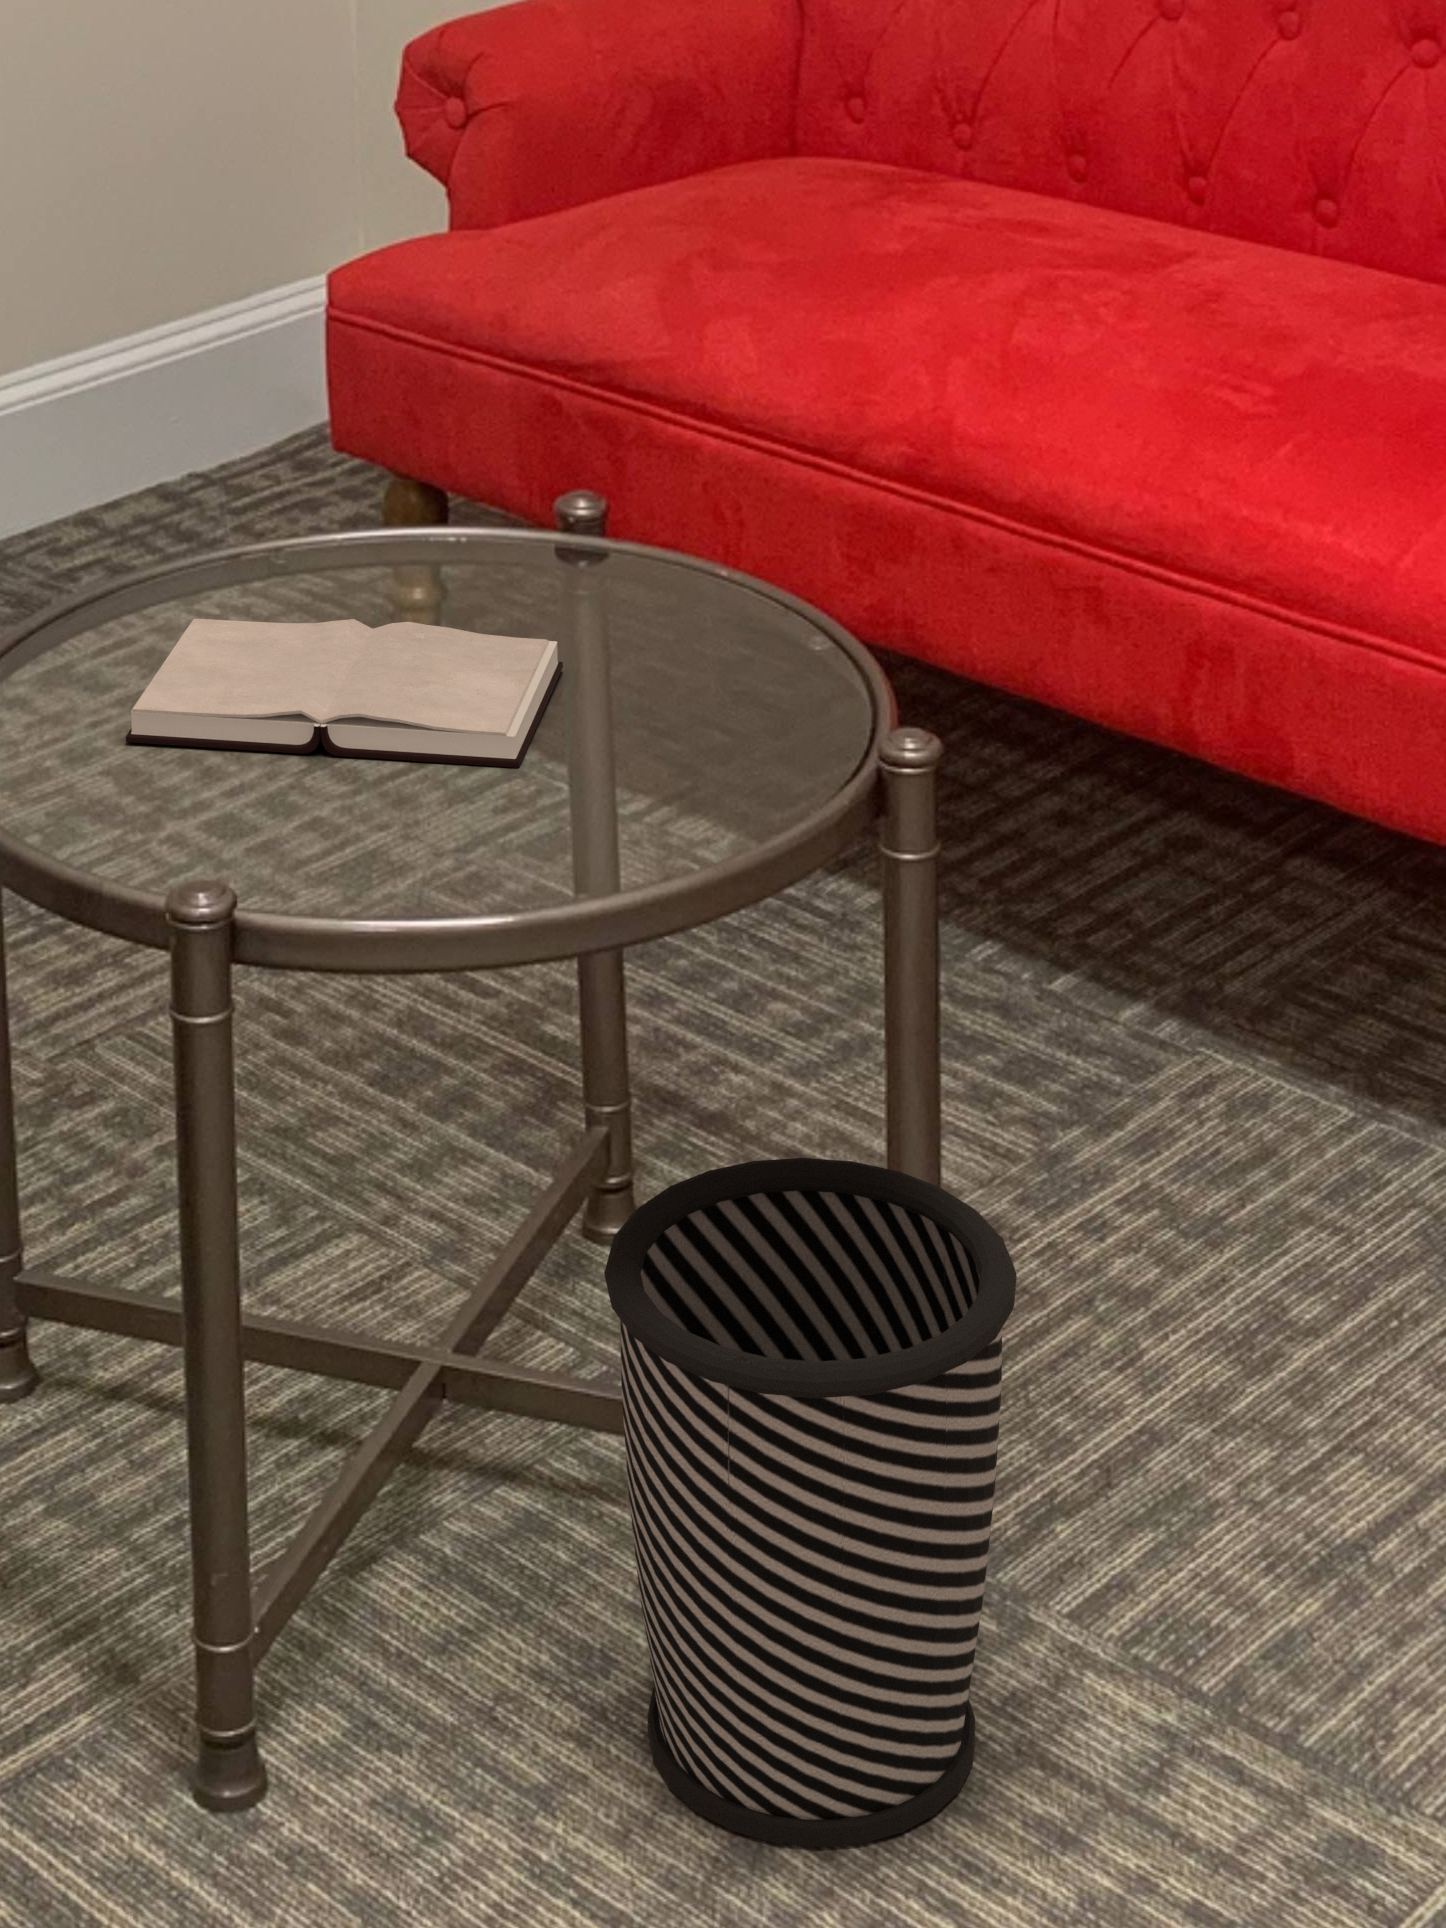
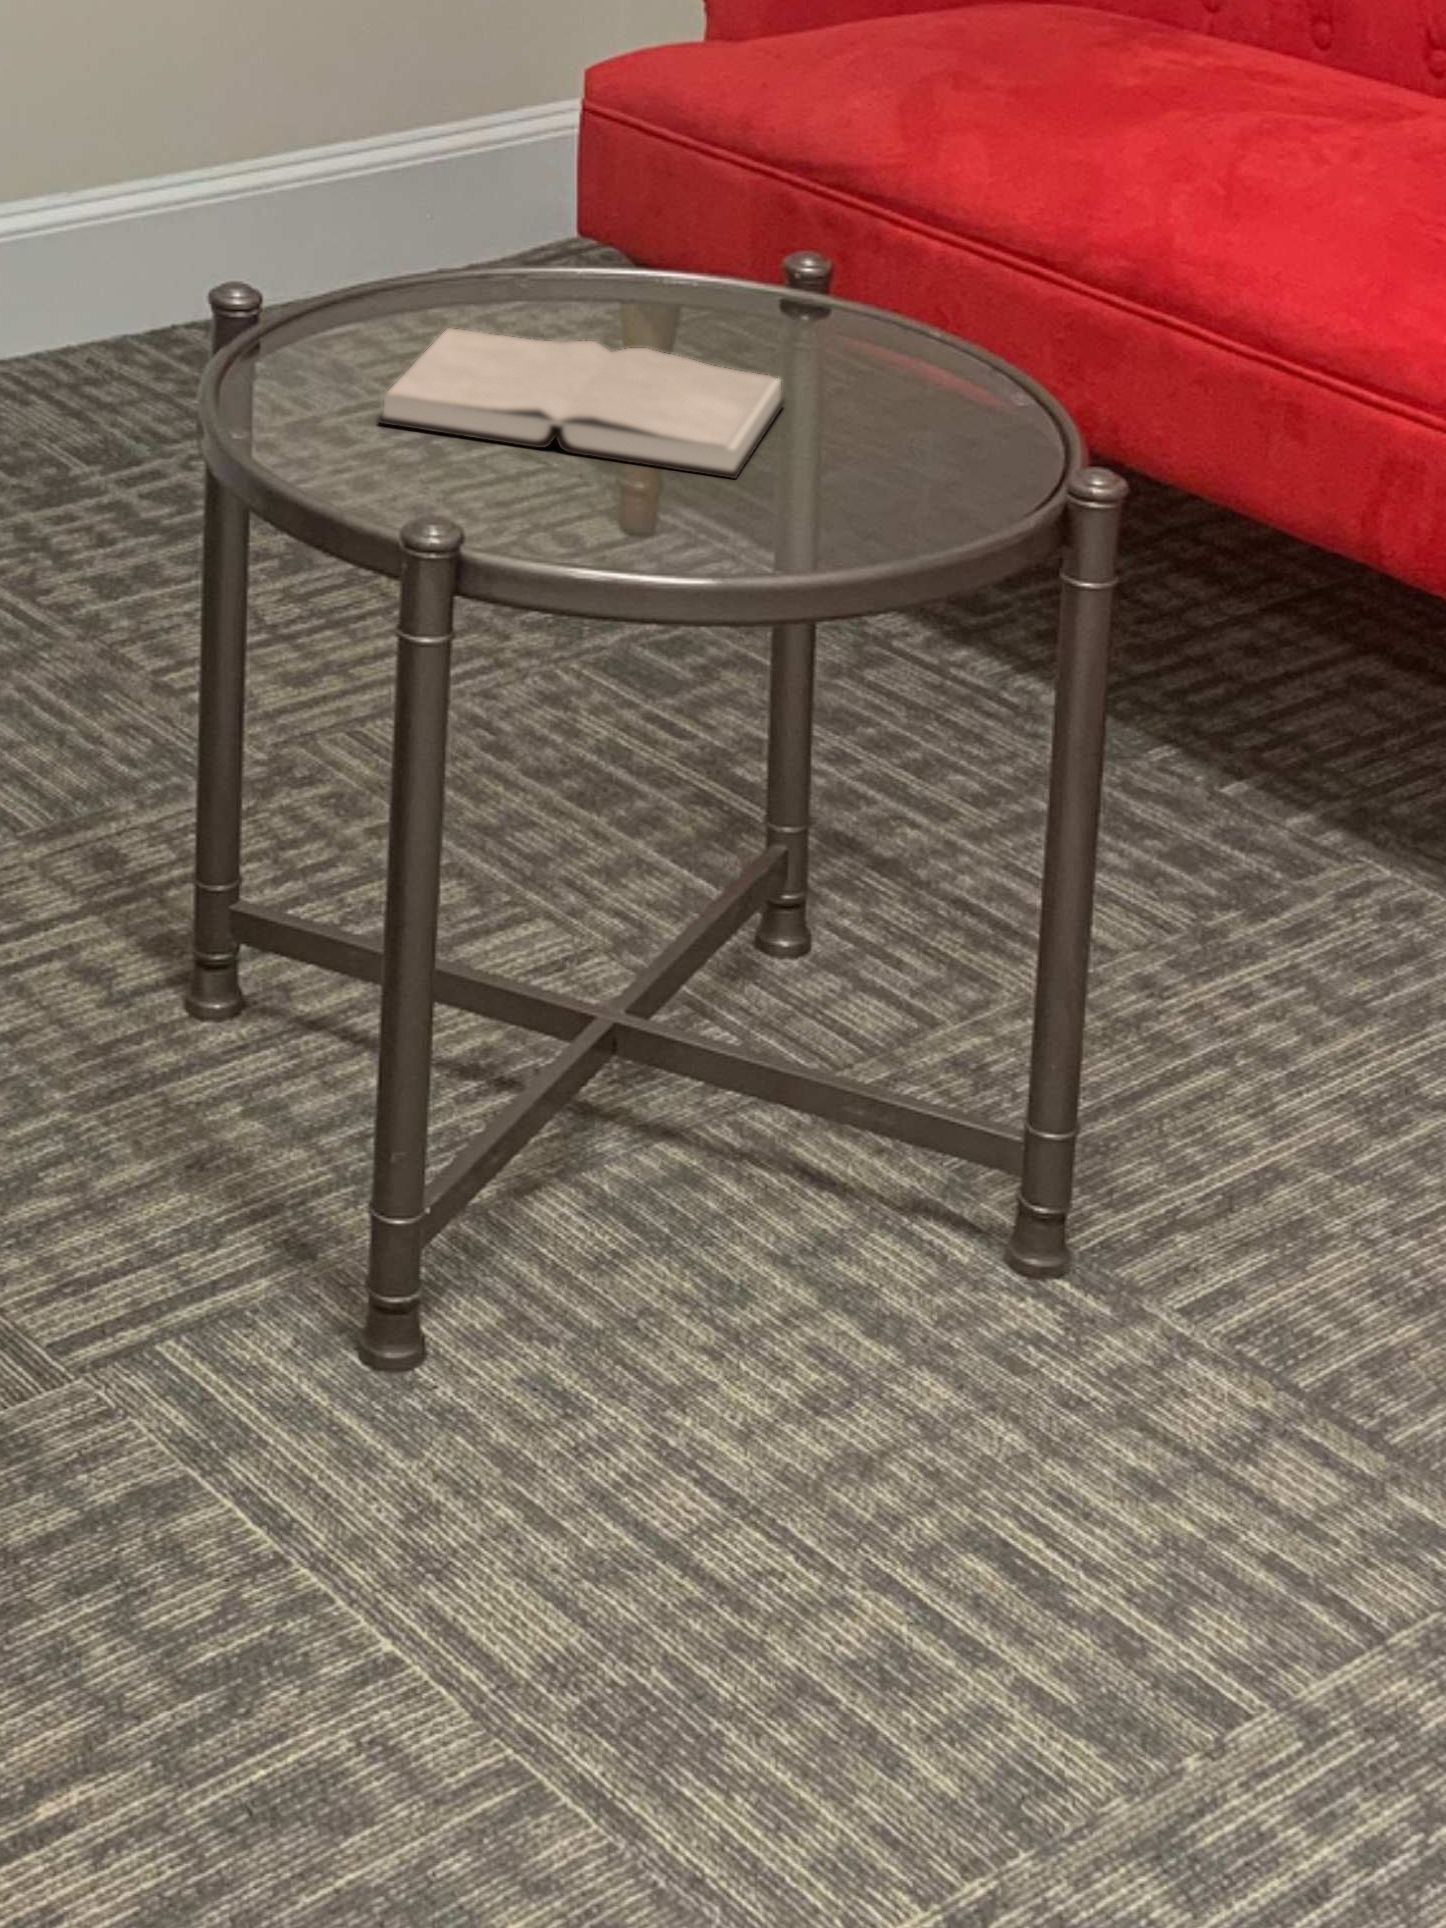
wastebasket: present [604,1158,1017,1847] -> none [774,850,1157,1468]

